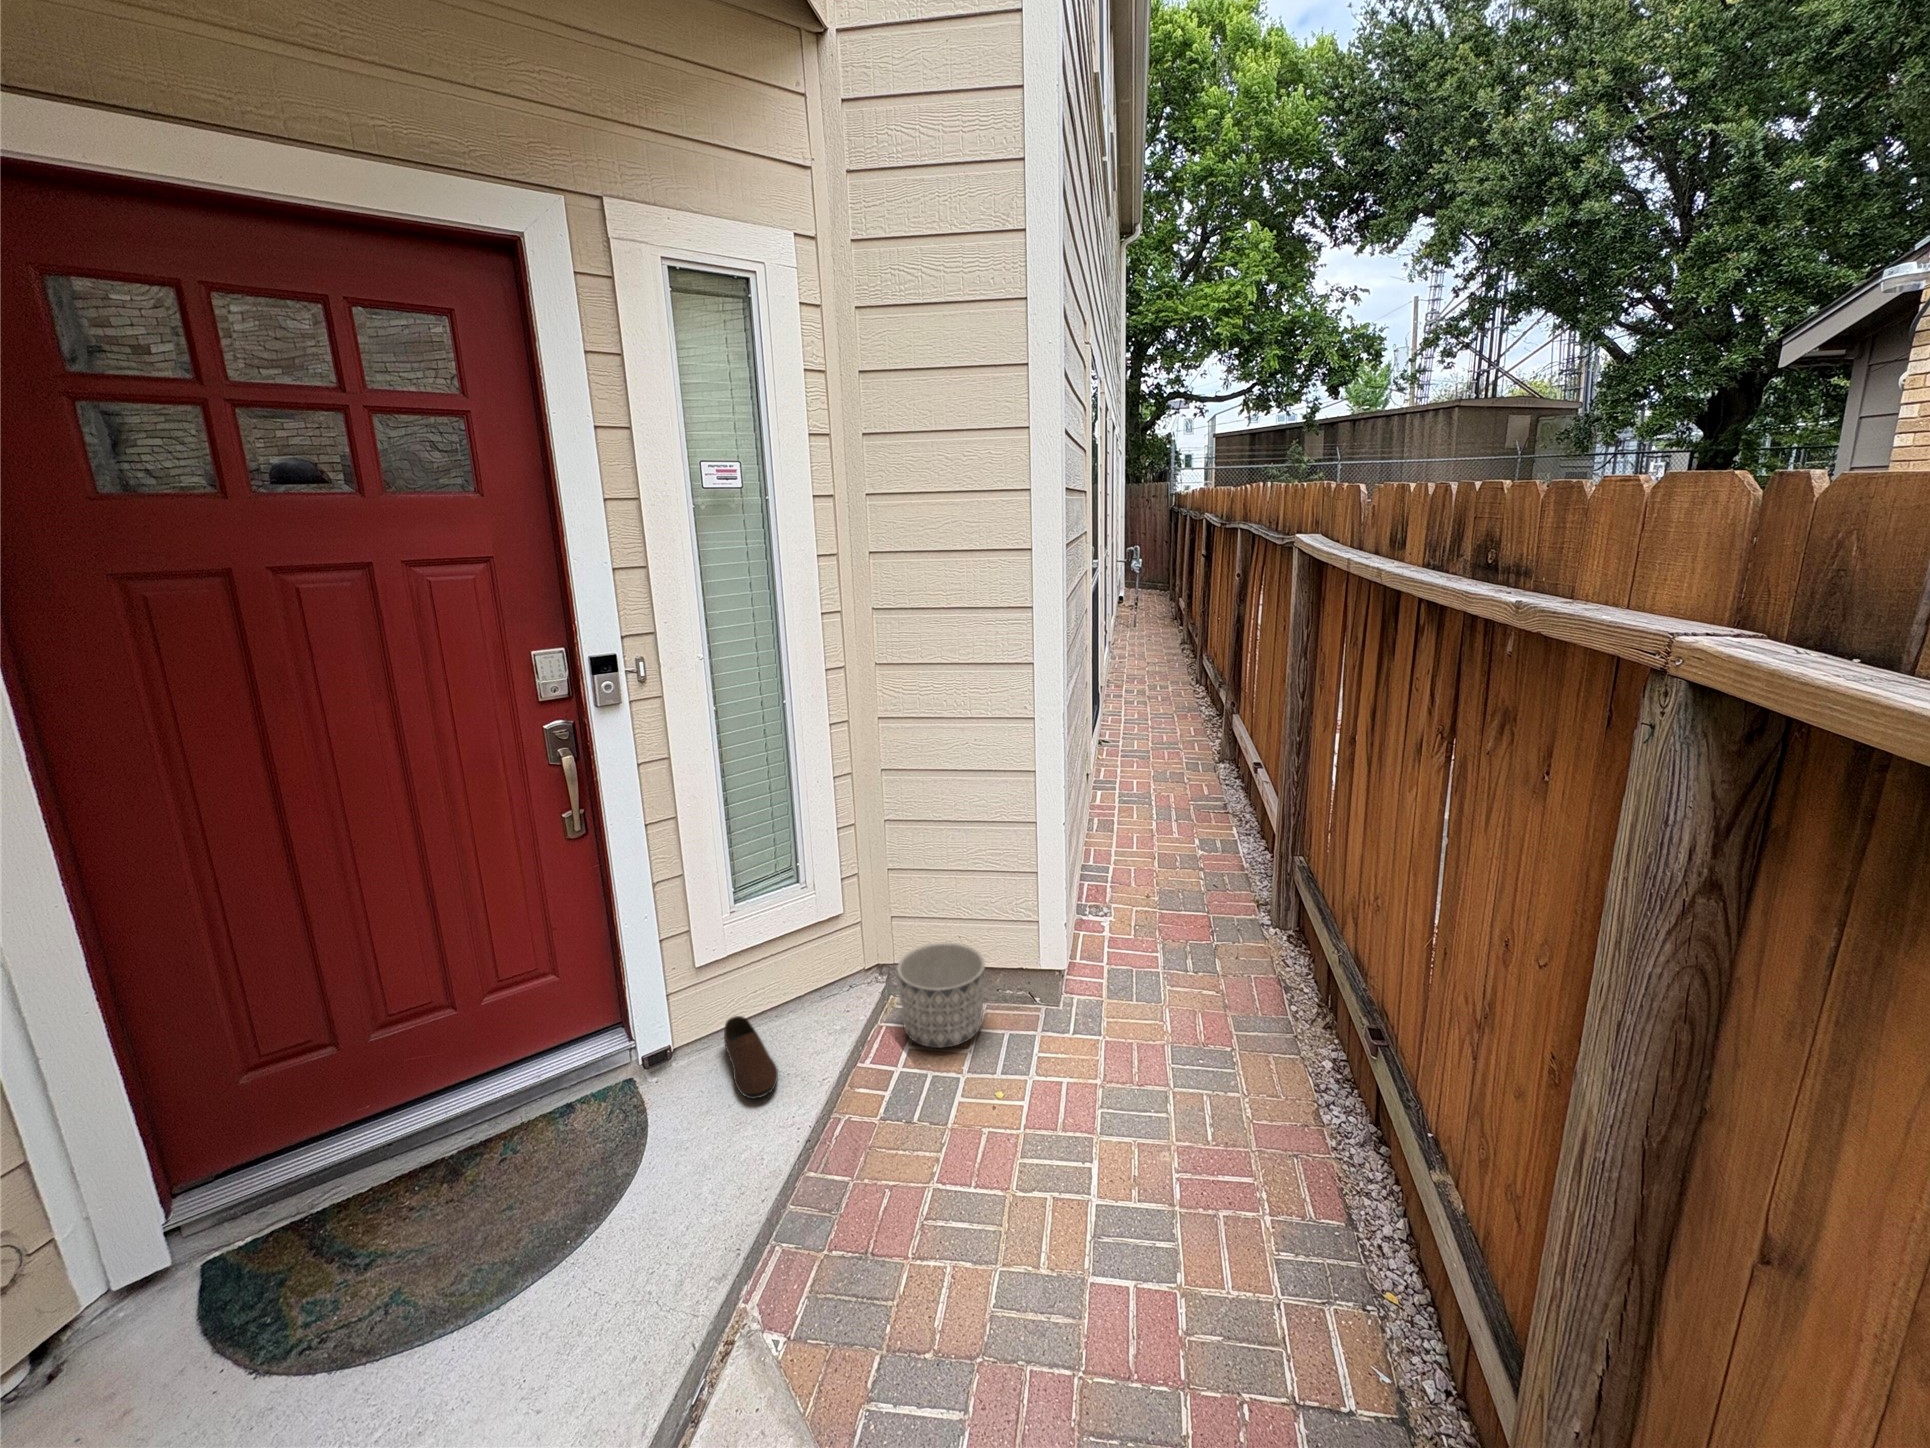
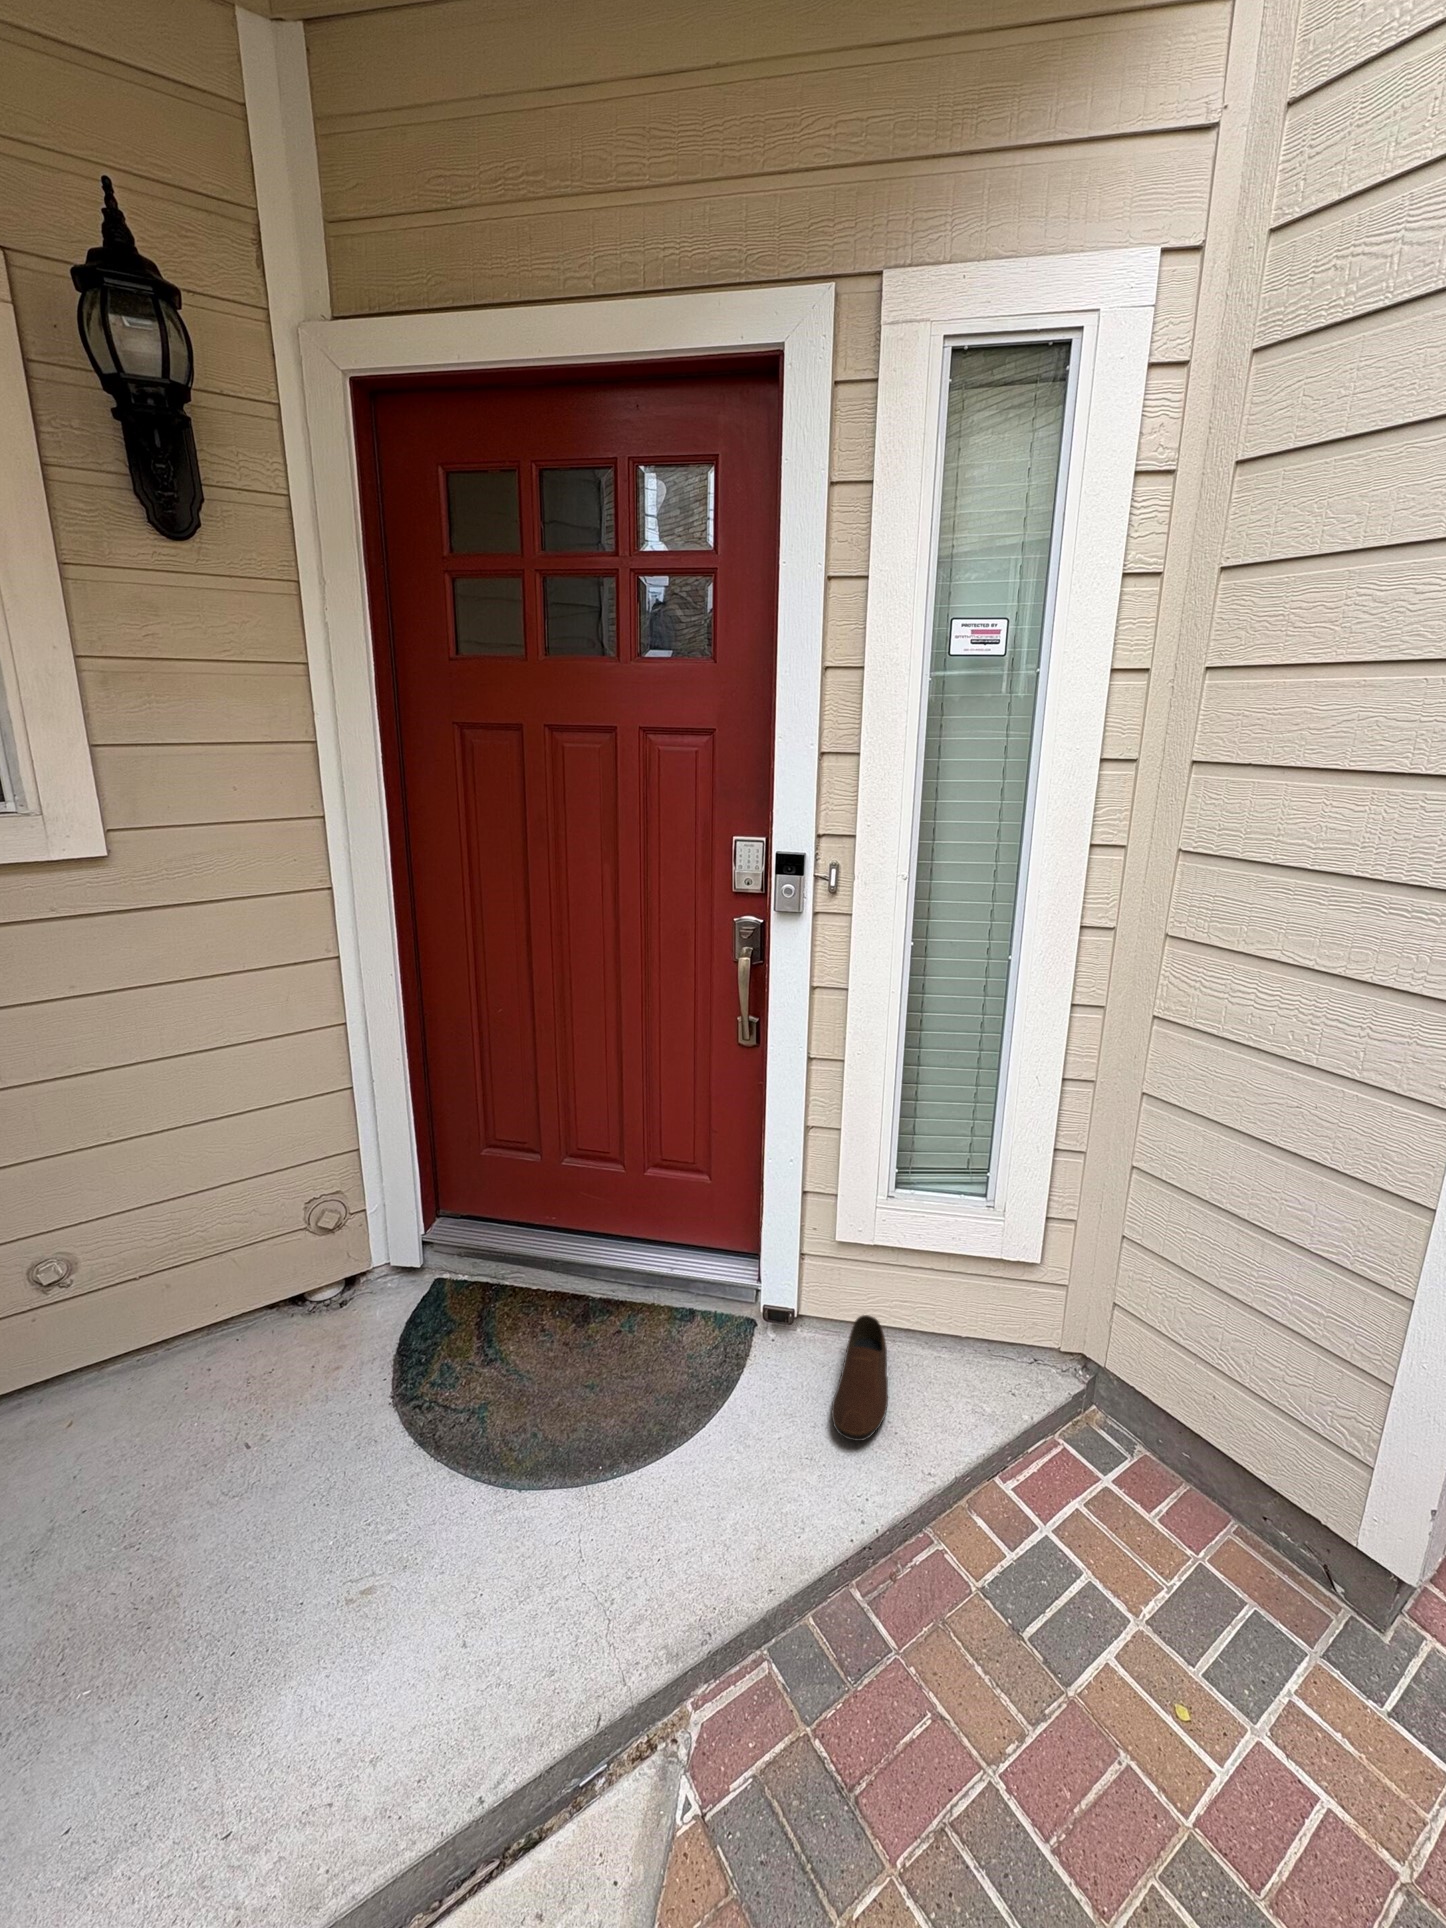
planter: present [897,943,985,1048] -> none [1080,1360,1238,1558]

